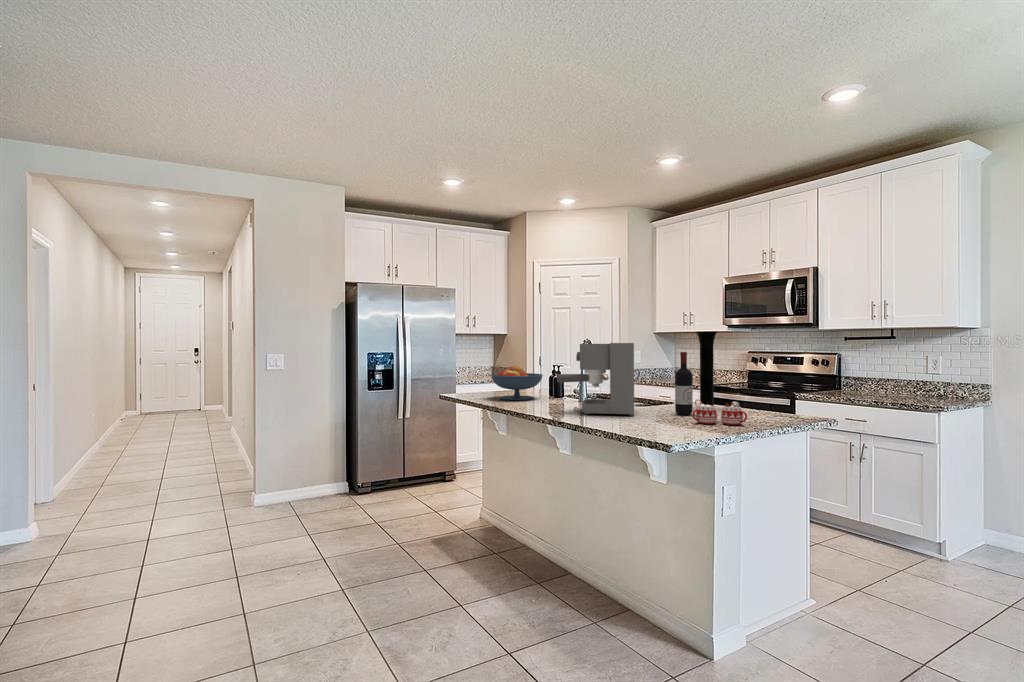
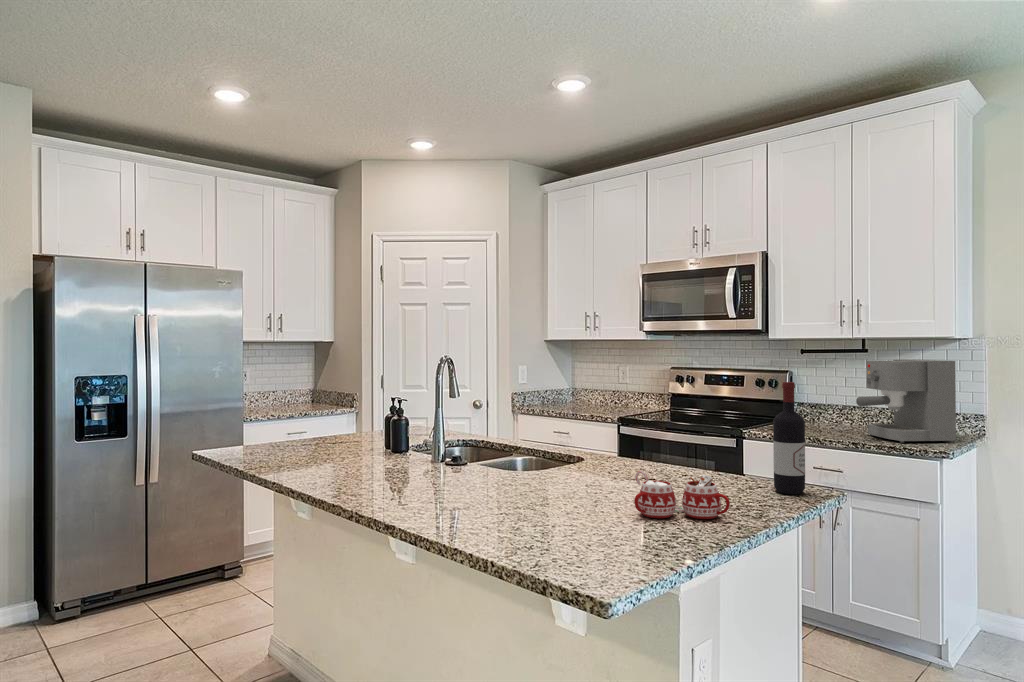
vase: present [696,331,717,405] -> none [623,346,658,475]
coffee maker: present [557,343,634,416] -> present [856,360,956,443]
wine bottle: present [675,352,693,415] -> present [773,382,805,494]
fruit bowl: present [491,366,543,400] -> none [278,400,371,464]

